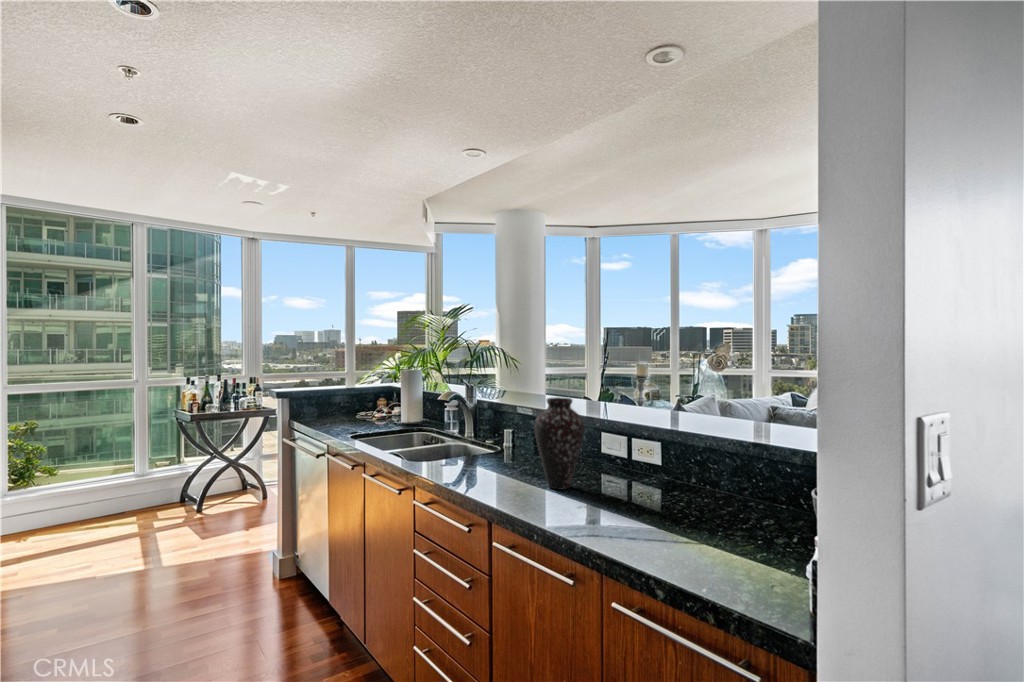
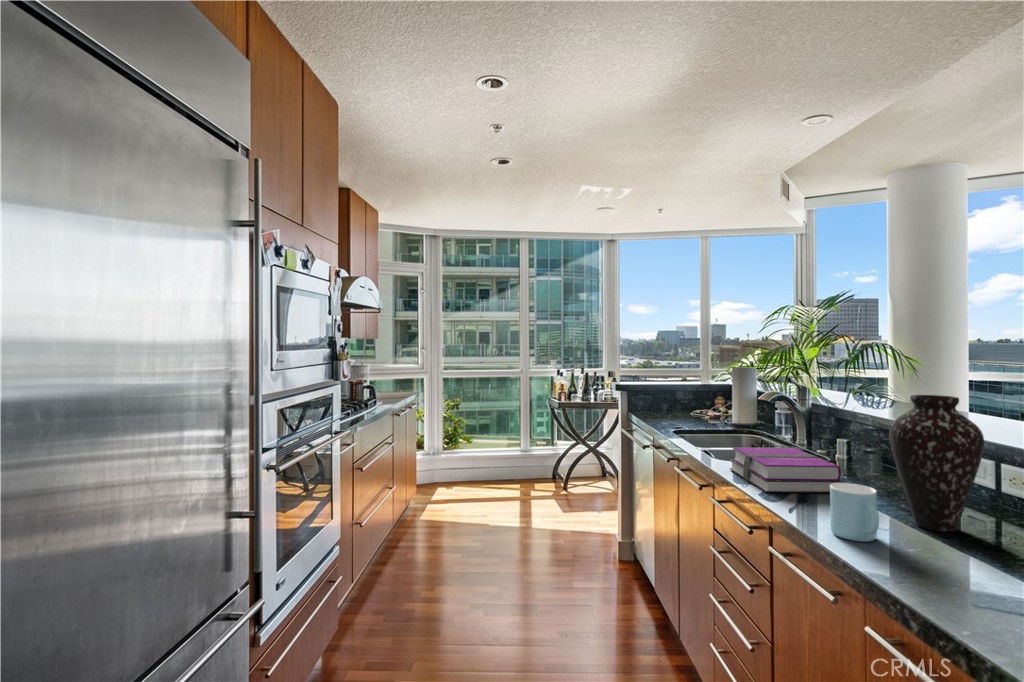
hardback book: none [415,442,502,481] -> present [730,447,845,493]
mug: none [504,466,536,506] -> present [830,483,879,542]

